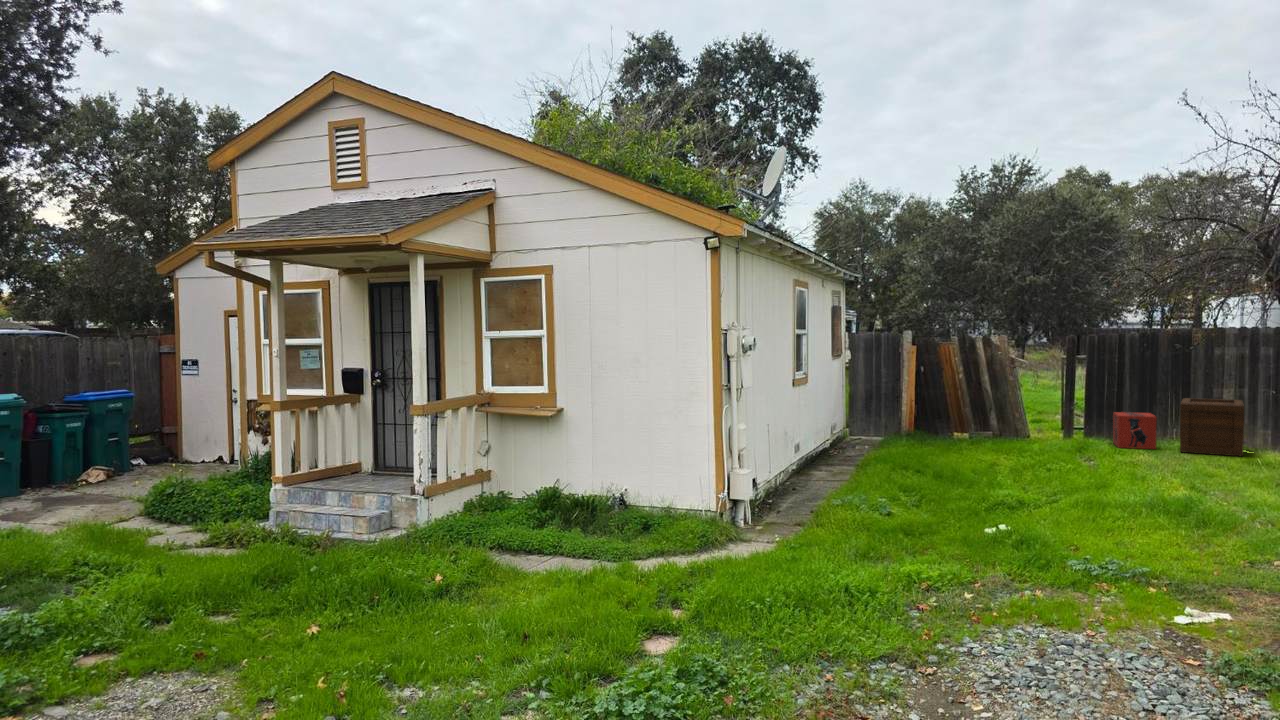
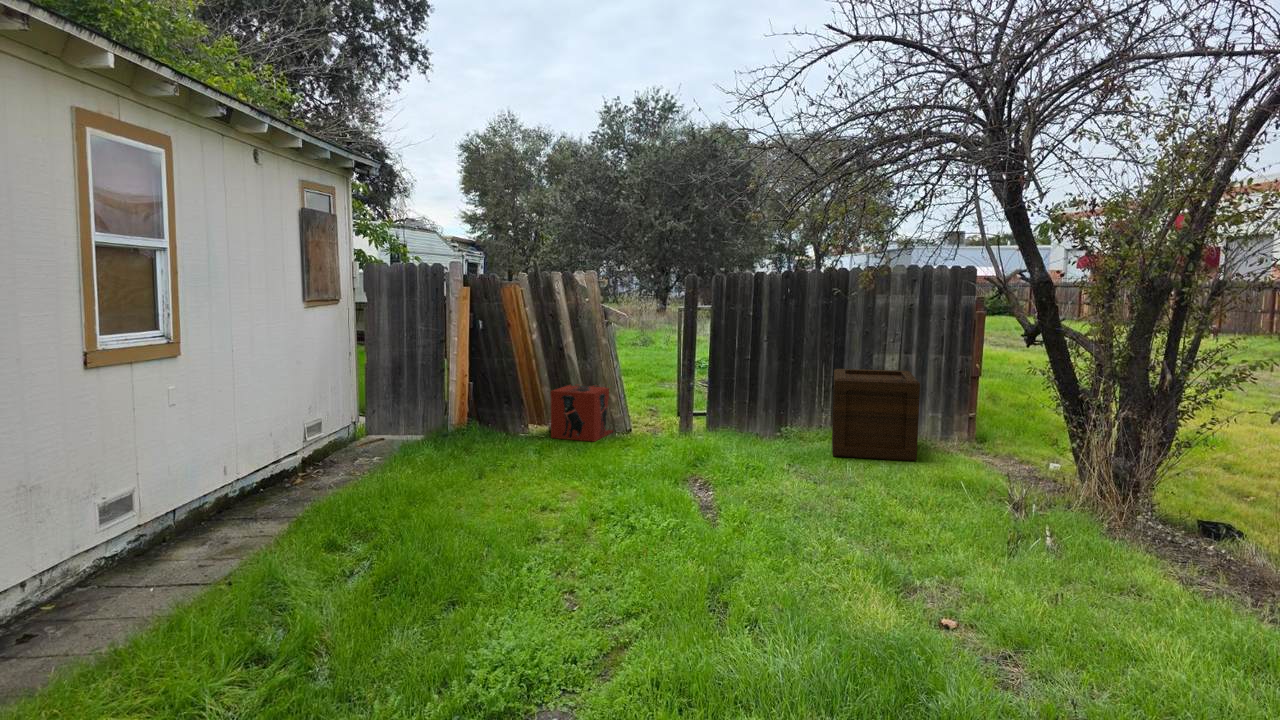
storage box: present [1113,412,1157,449] -> present [550,385,613,441]

